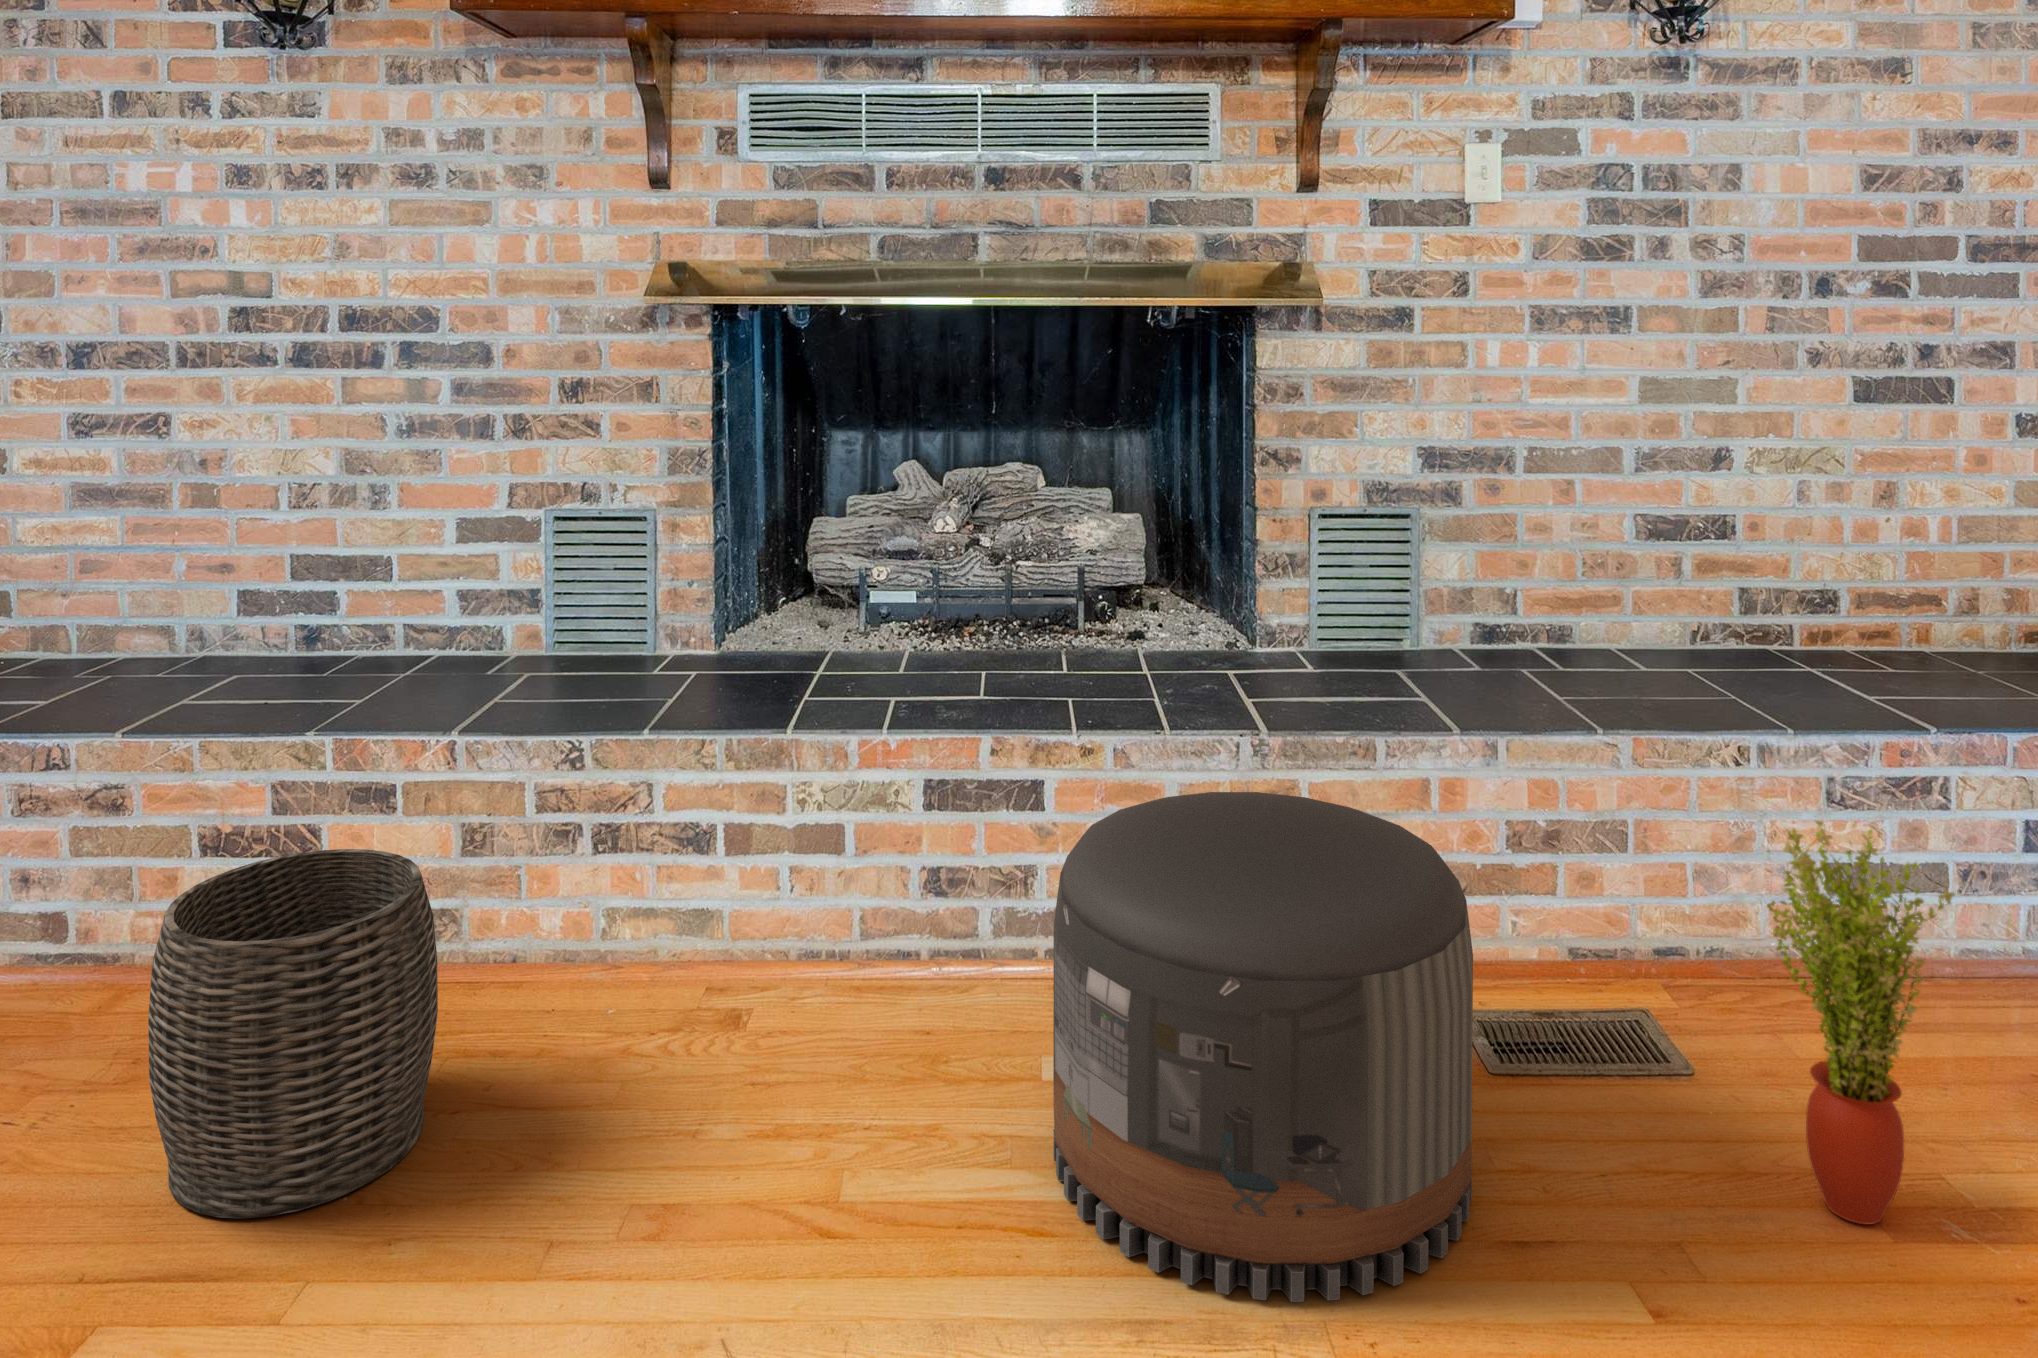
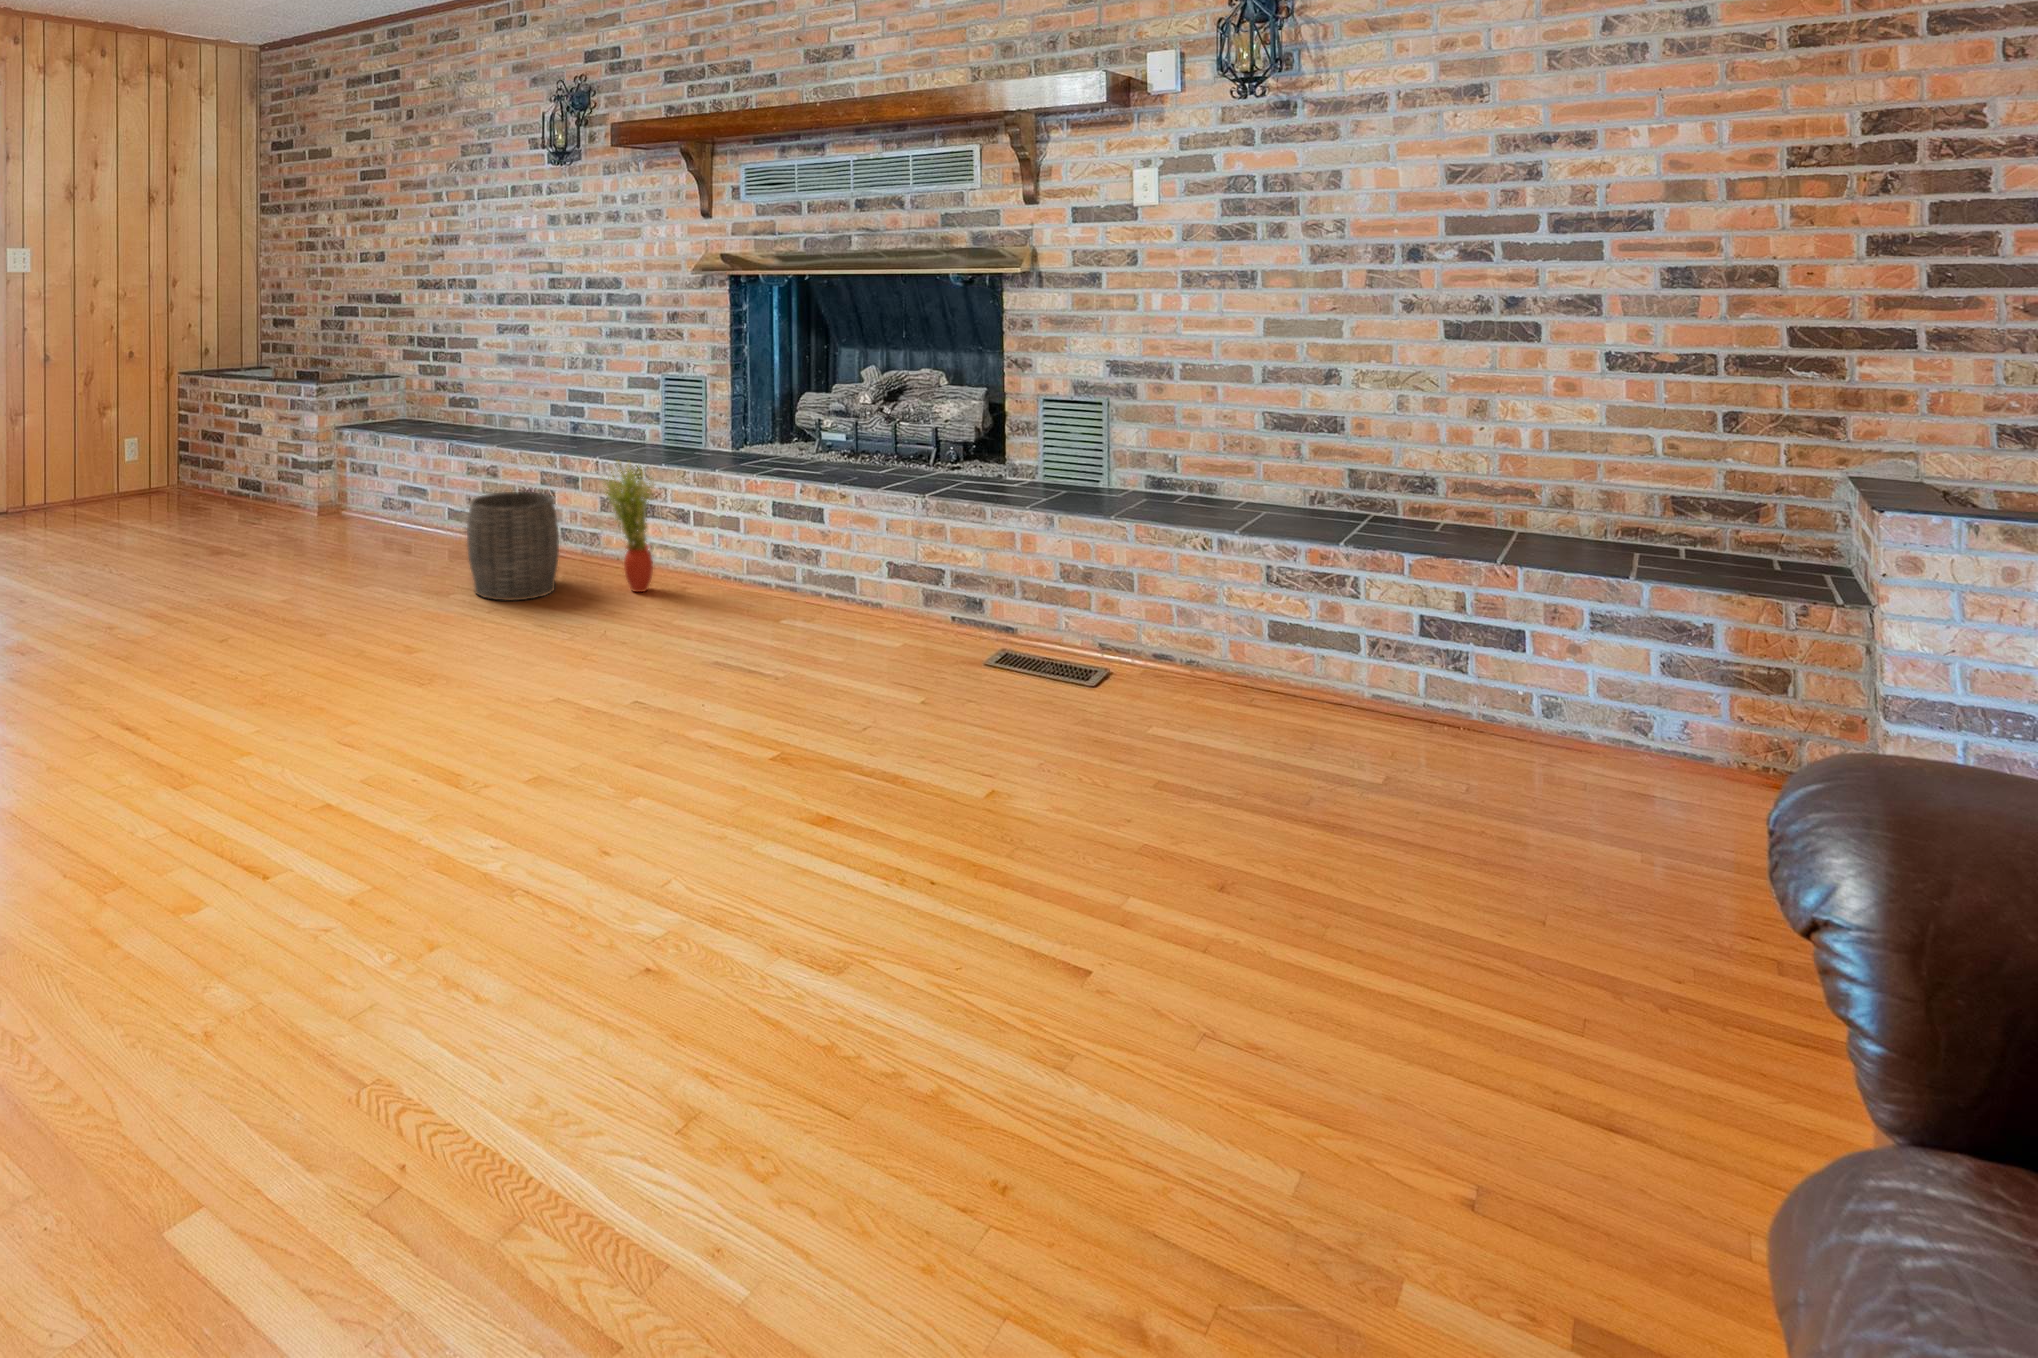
pouf: present [1053,792,1473,1302] -> none [727,508,910,687]
potted plant: present [1767,821,1955,1224] -> present [605,460,654,592]

